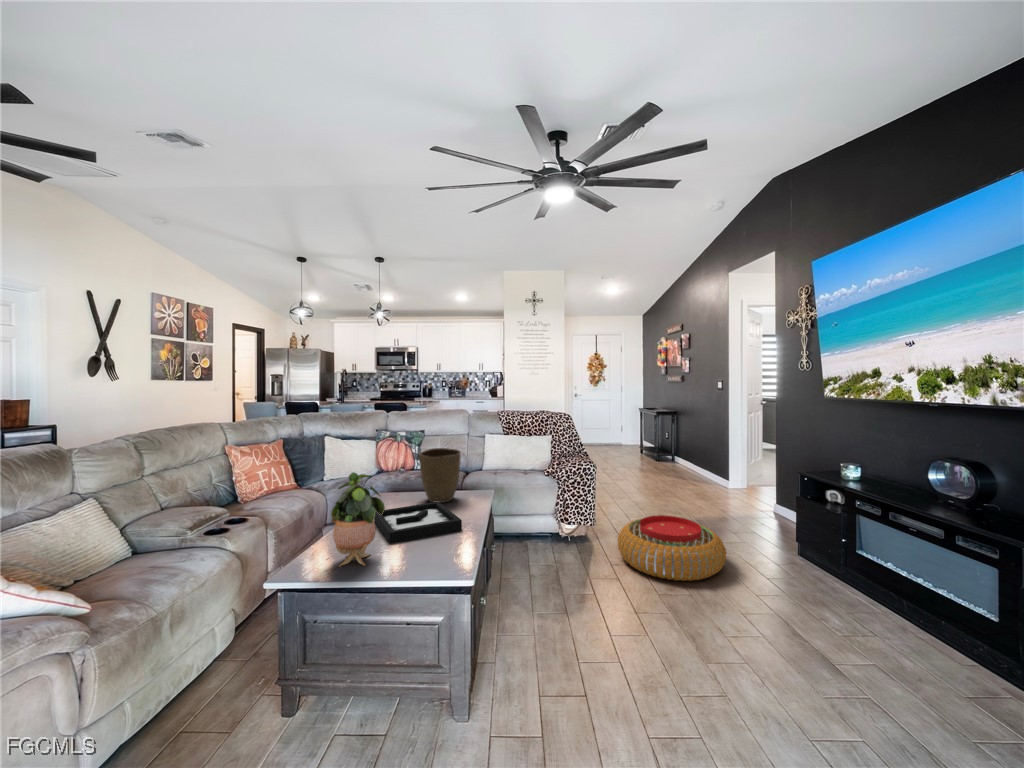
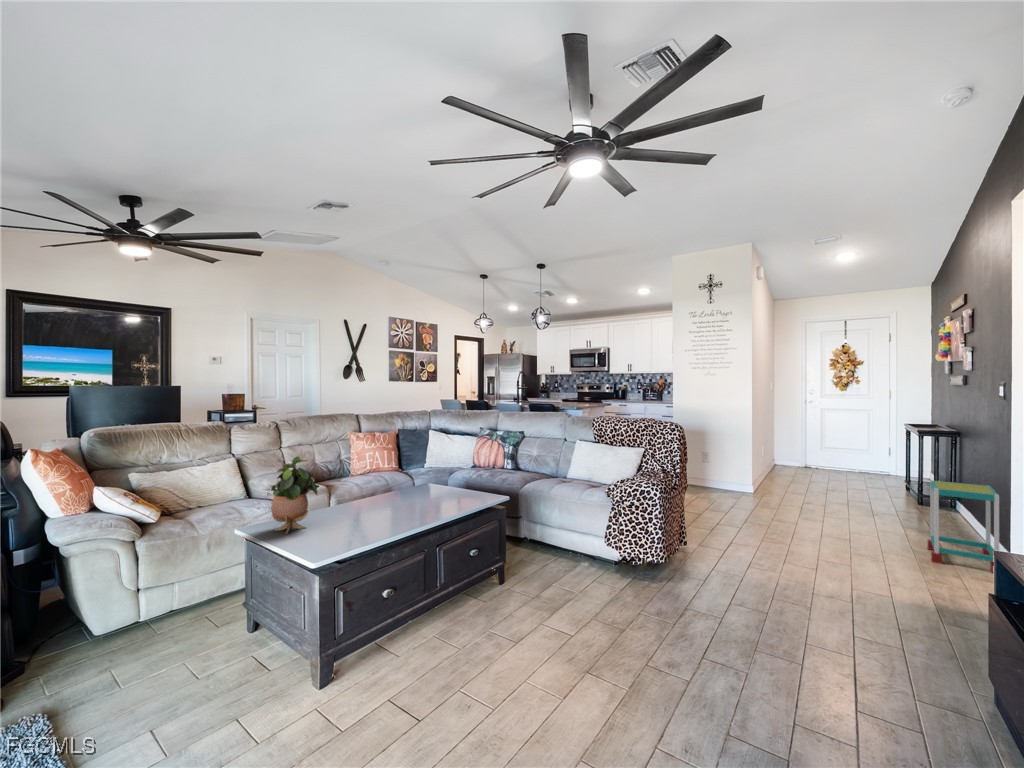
side table: none [688,442,730,493] -> present [928,480,999,573]
vase: present [419,448,461,503] -> none [428,447,469,500]
decorative tray: present [374,502,462,543] -> none [336,496,424,525]
pouf: present [618,515,726,581] -> none [649,568,811,677]

